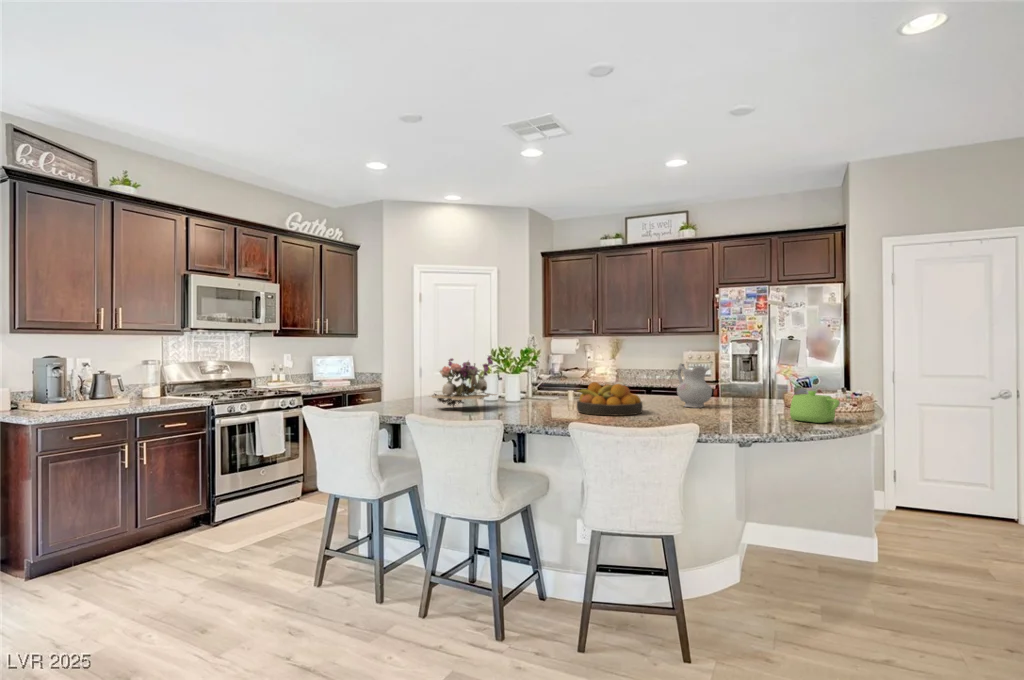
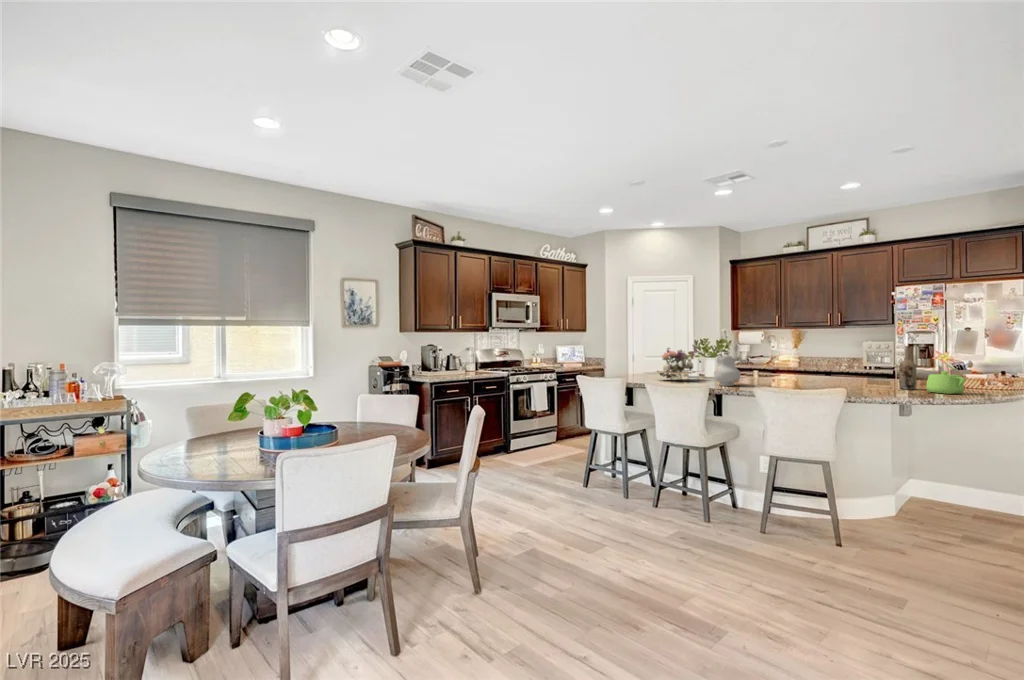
wine bottle: none [753,355,773,416] -> present [899,346,916,390]
ceramic pitcher: present [677,364,712,408] -> present [714,354,740,386]
fruit bowl: present [576,382,643,416] -> none [758,364,810,386]

